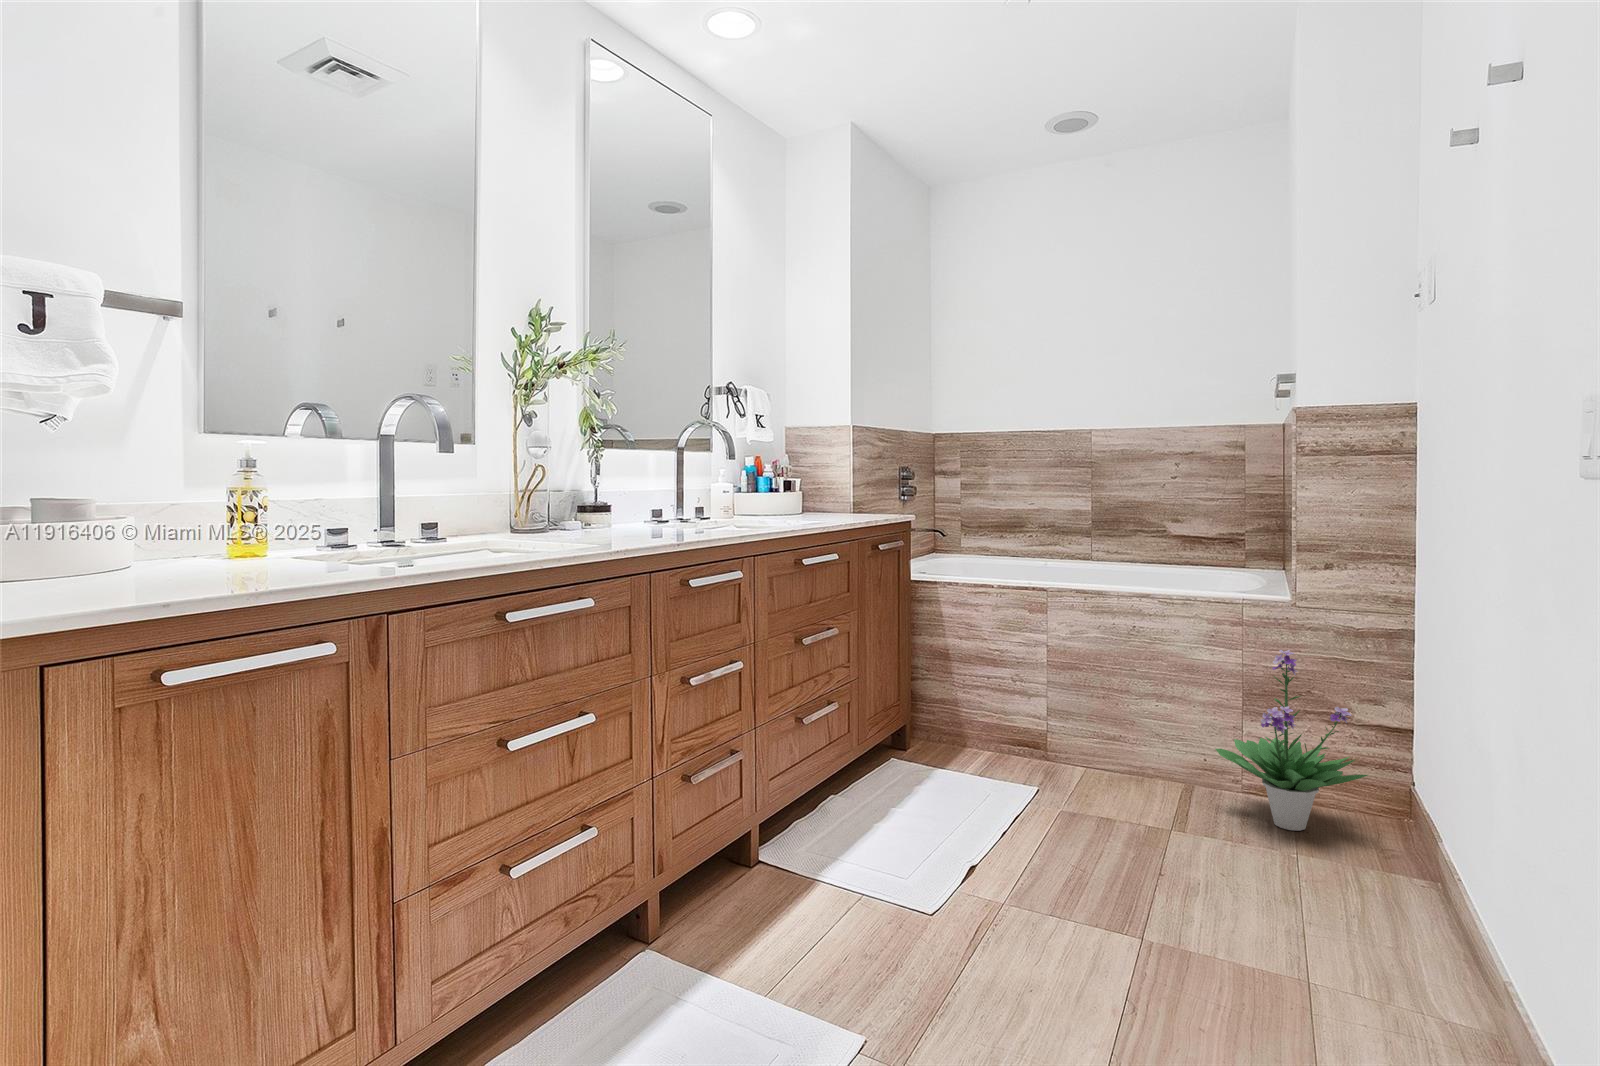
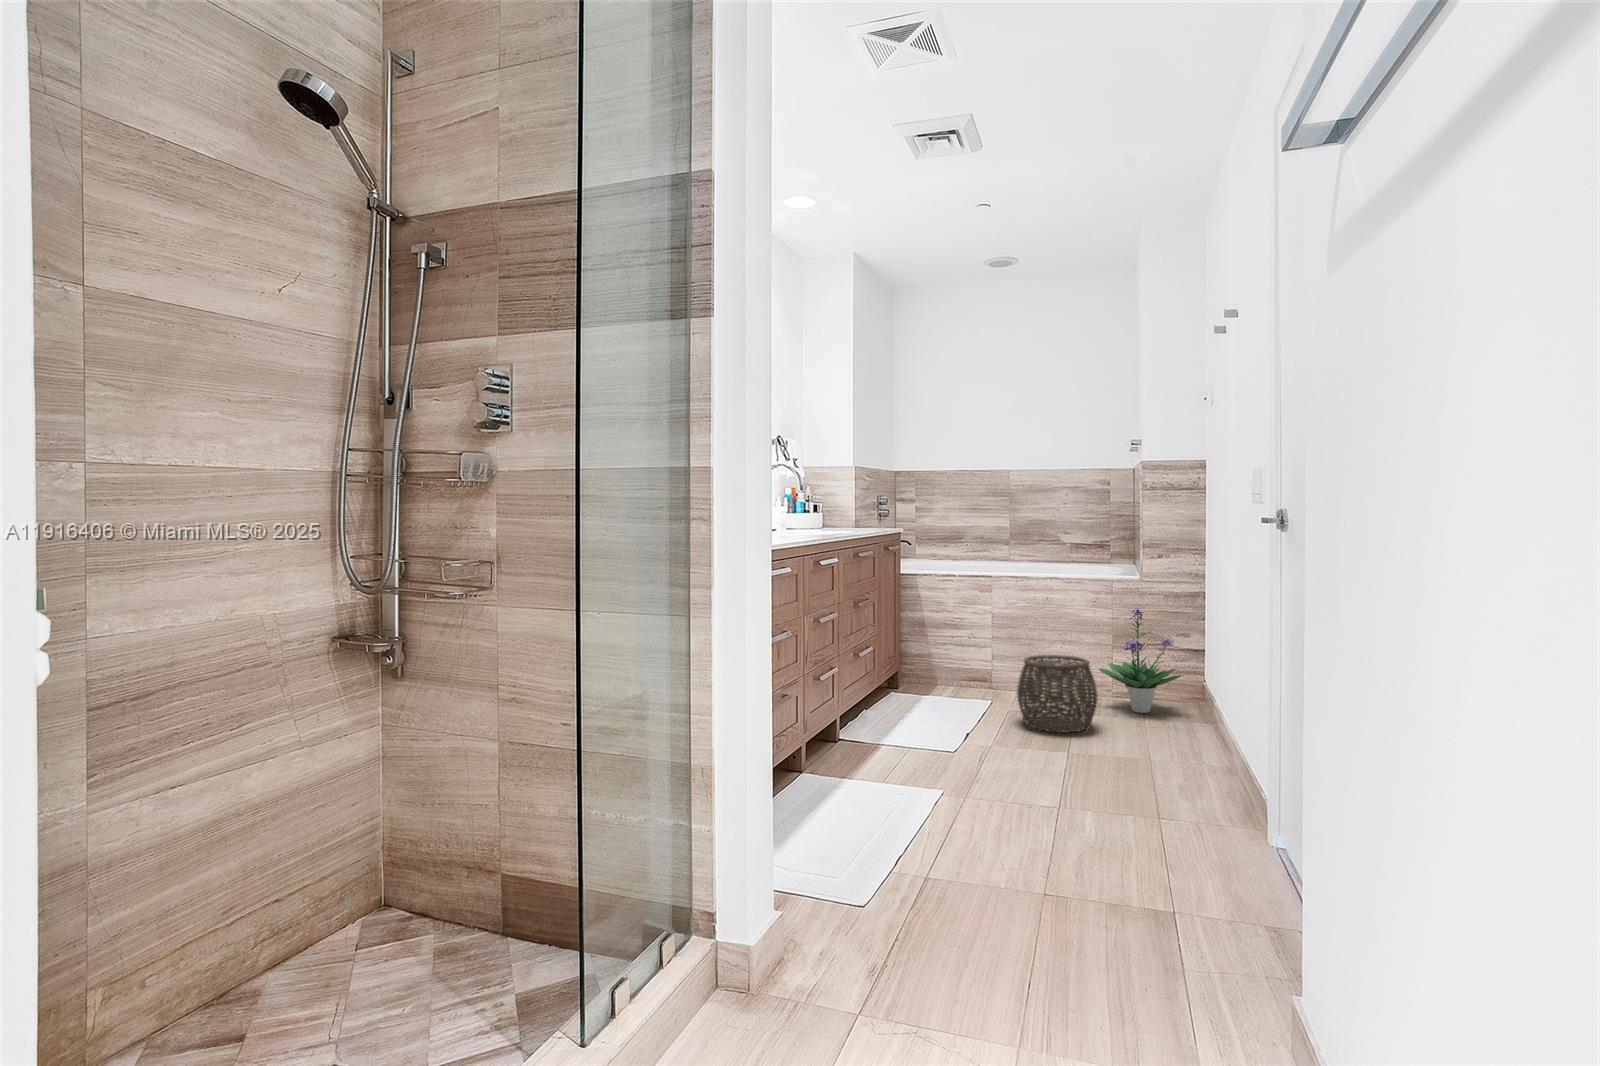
woven basket: none [1066,731,1210,879] -> present [1017,655,1098,733]

